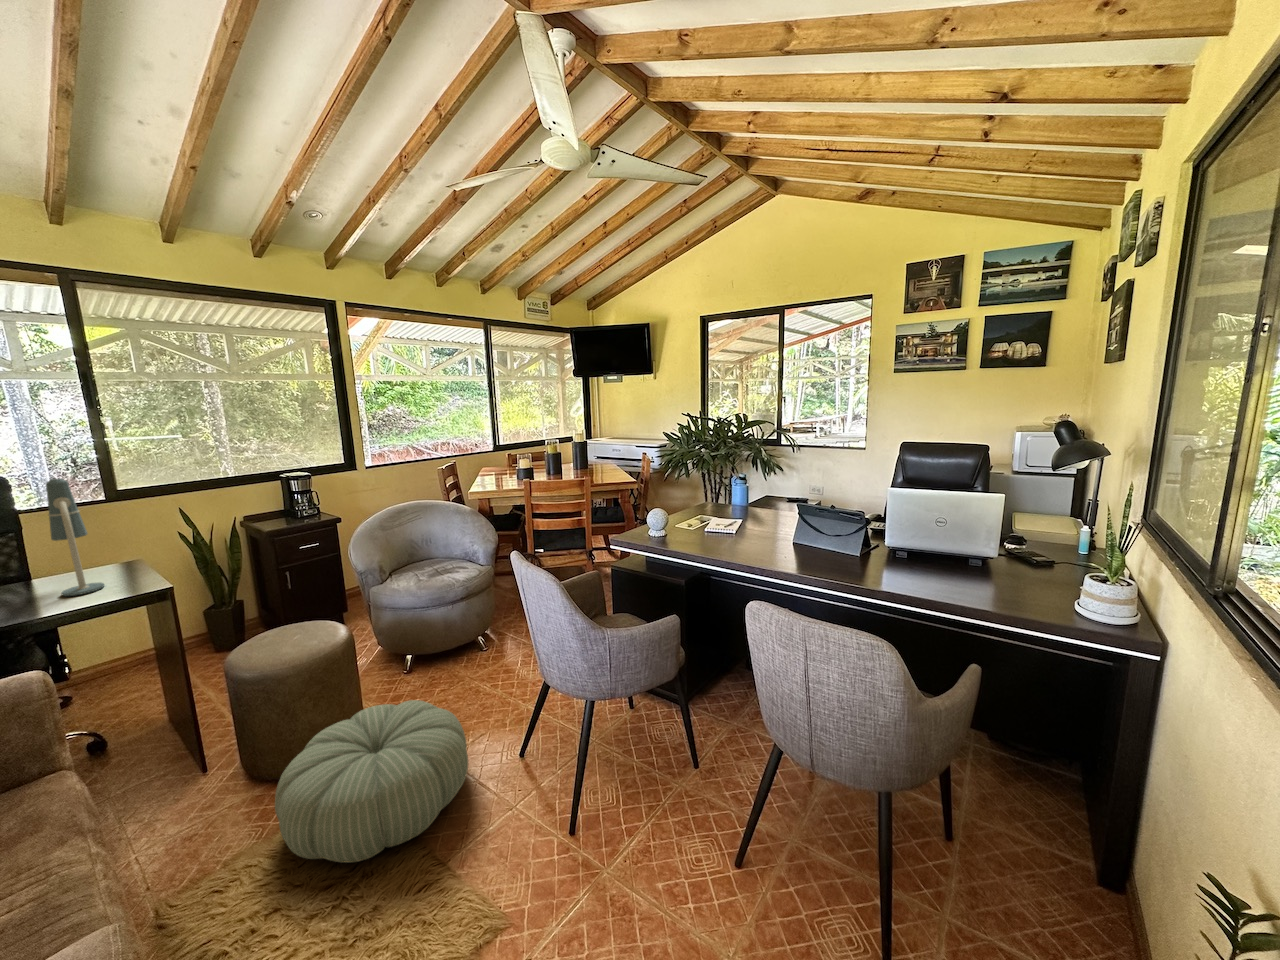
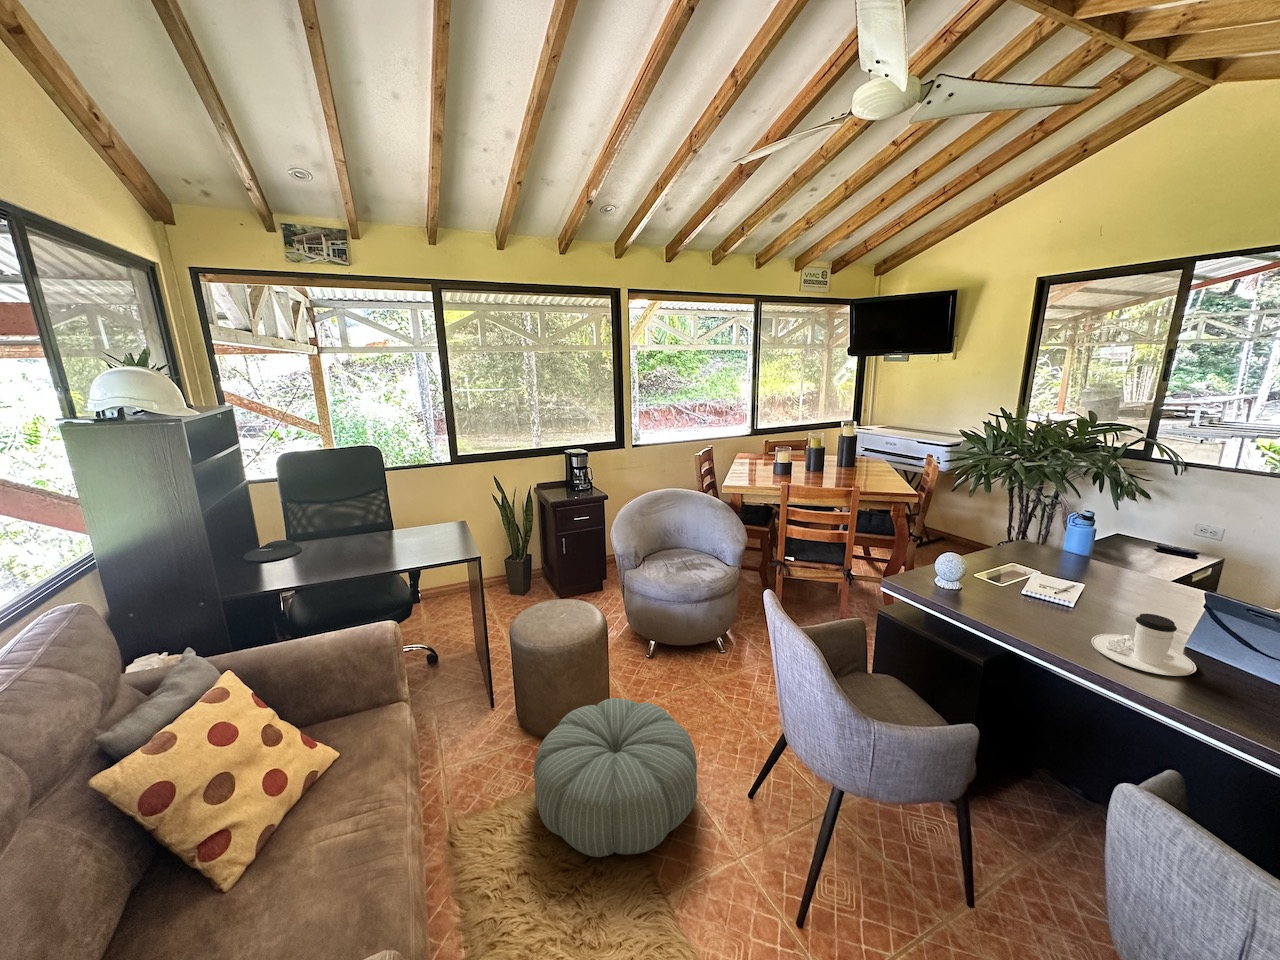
desk lamp: present [46,478,104,596] -> none [413,455,441,550]
coffee cup: none [739,519,790,555] -> present [1091,614,1196,676]

